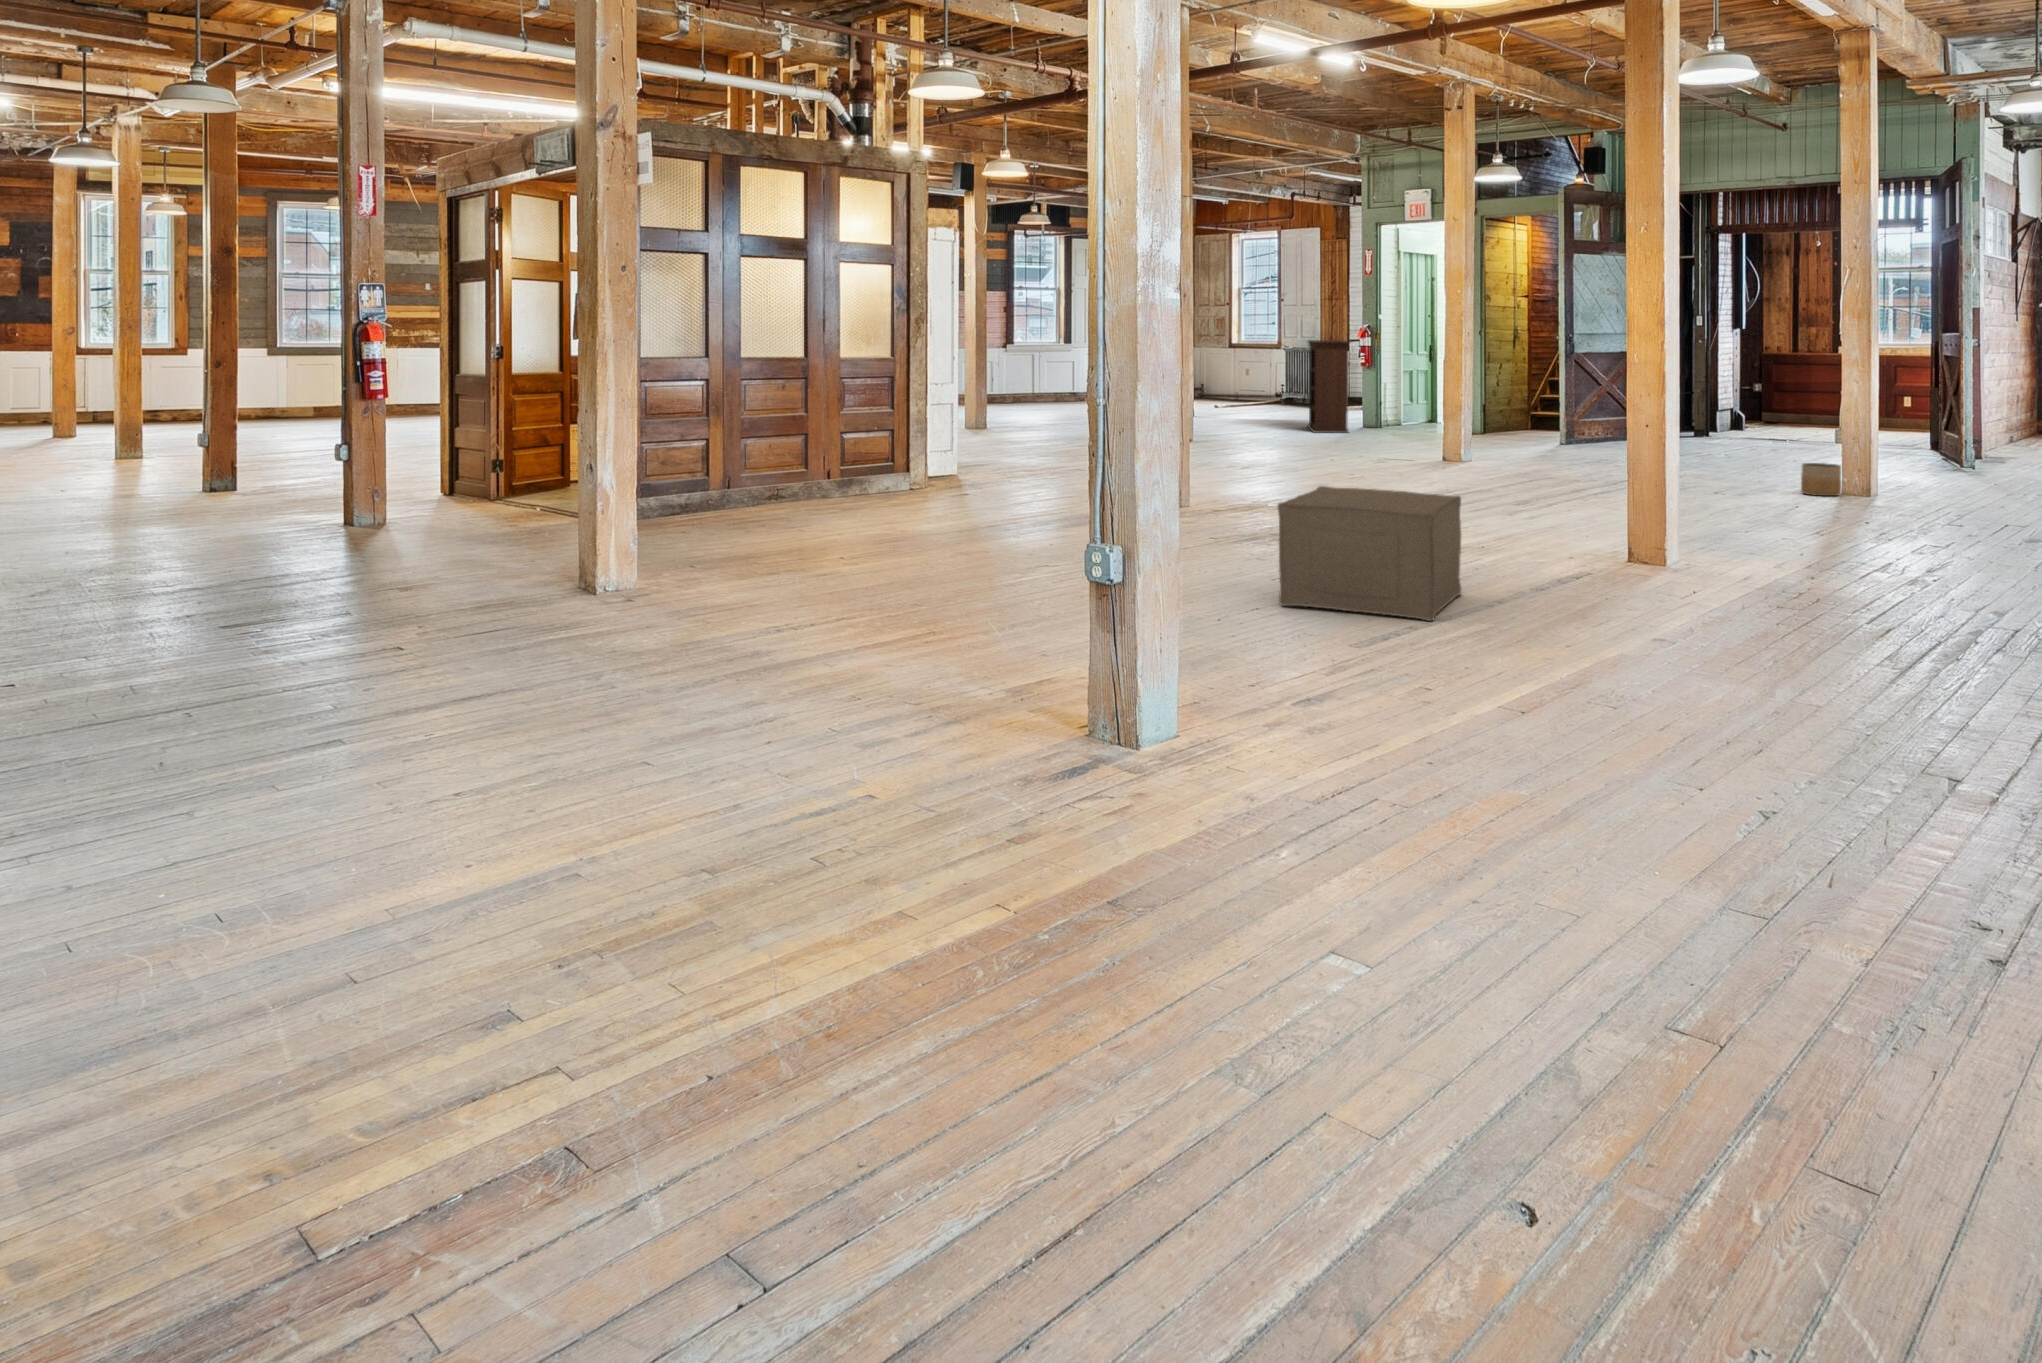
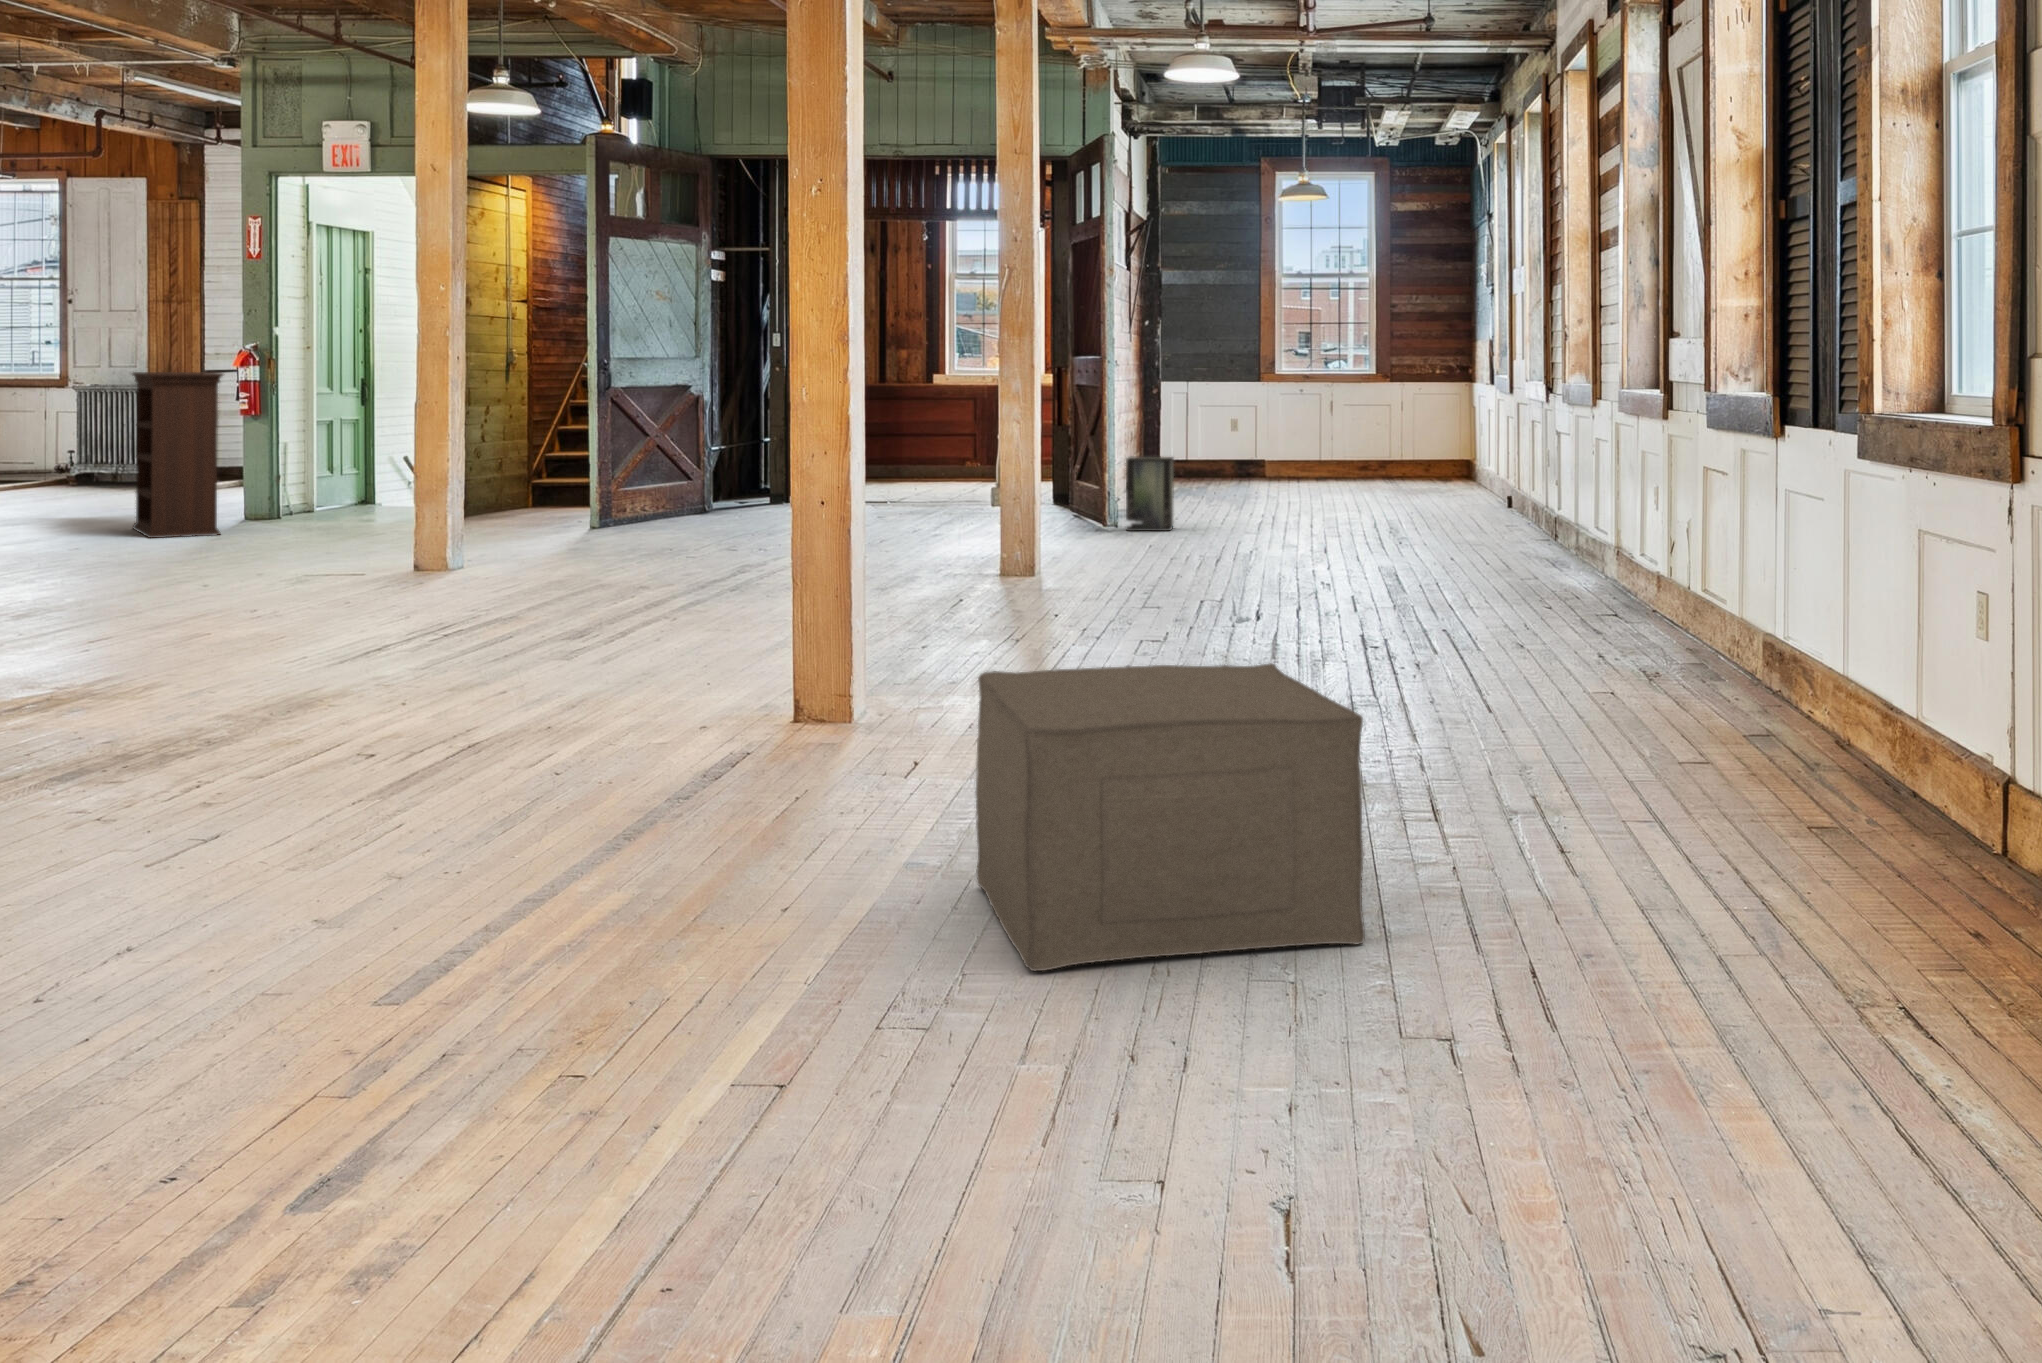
storage box: none [1974,409,2024,470] -> present [1126,457,1174,531]
planter: present [1801,463,1841,496] -> none [962,537,1011,583]
ottoman: present [1278,486,1462,621] -> present [976,663,1365,971]

